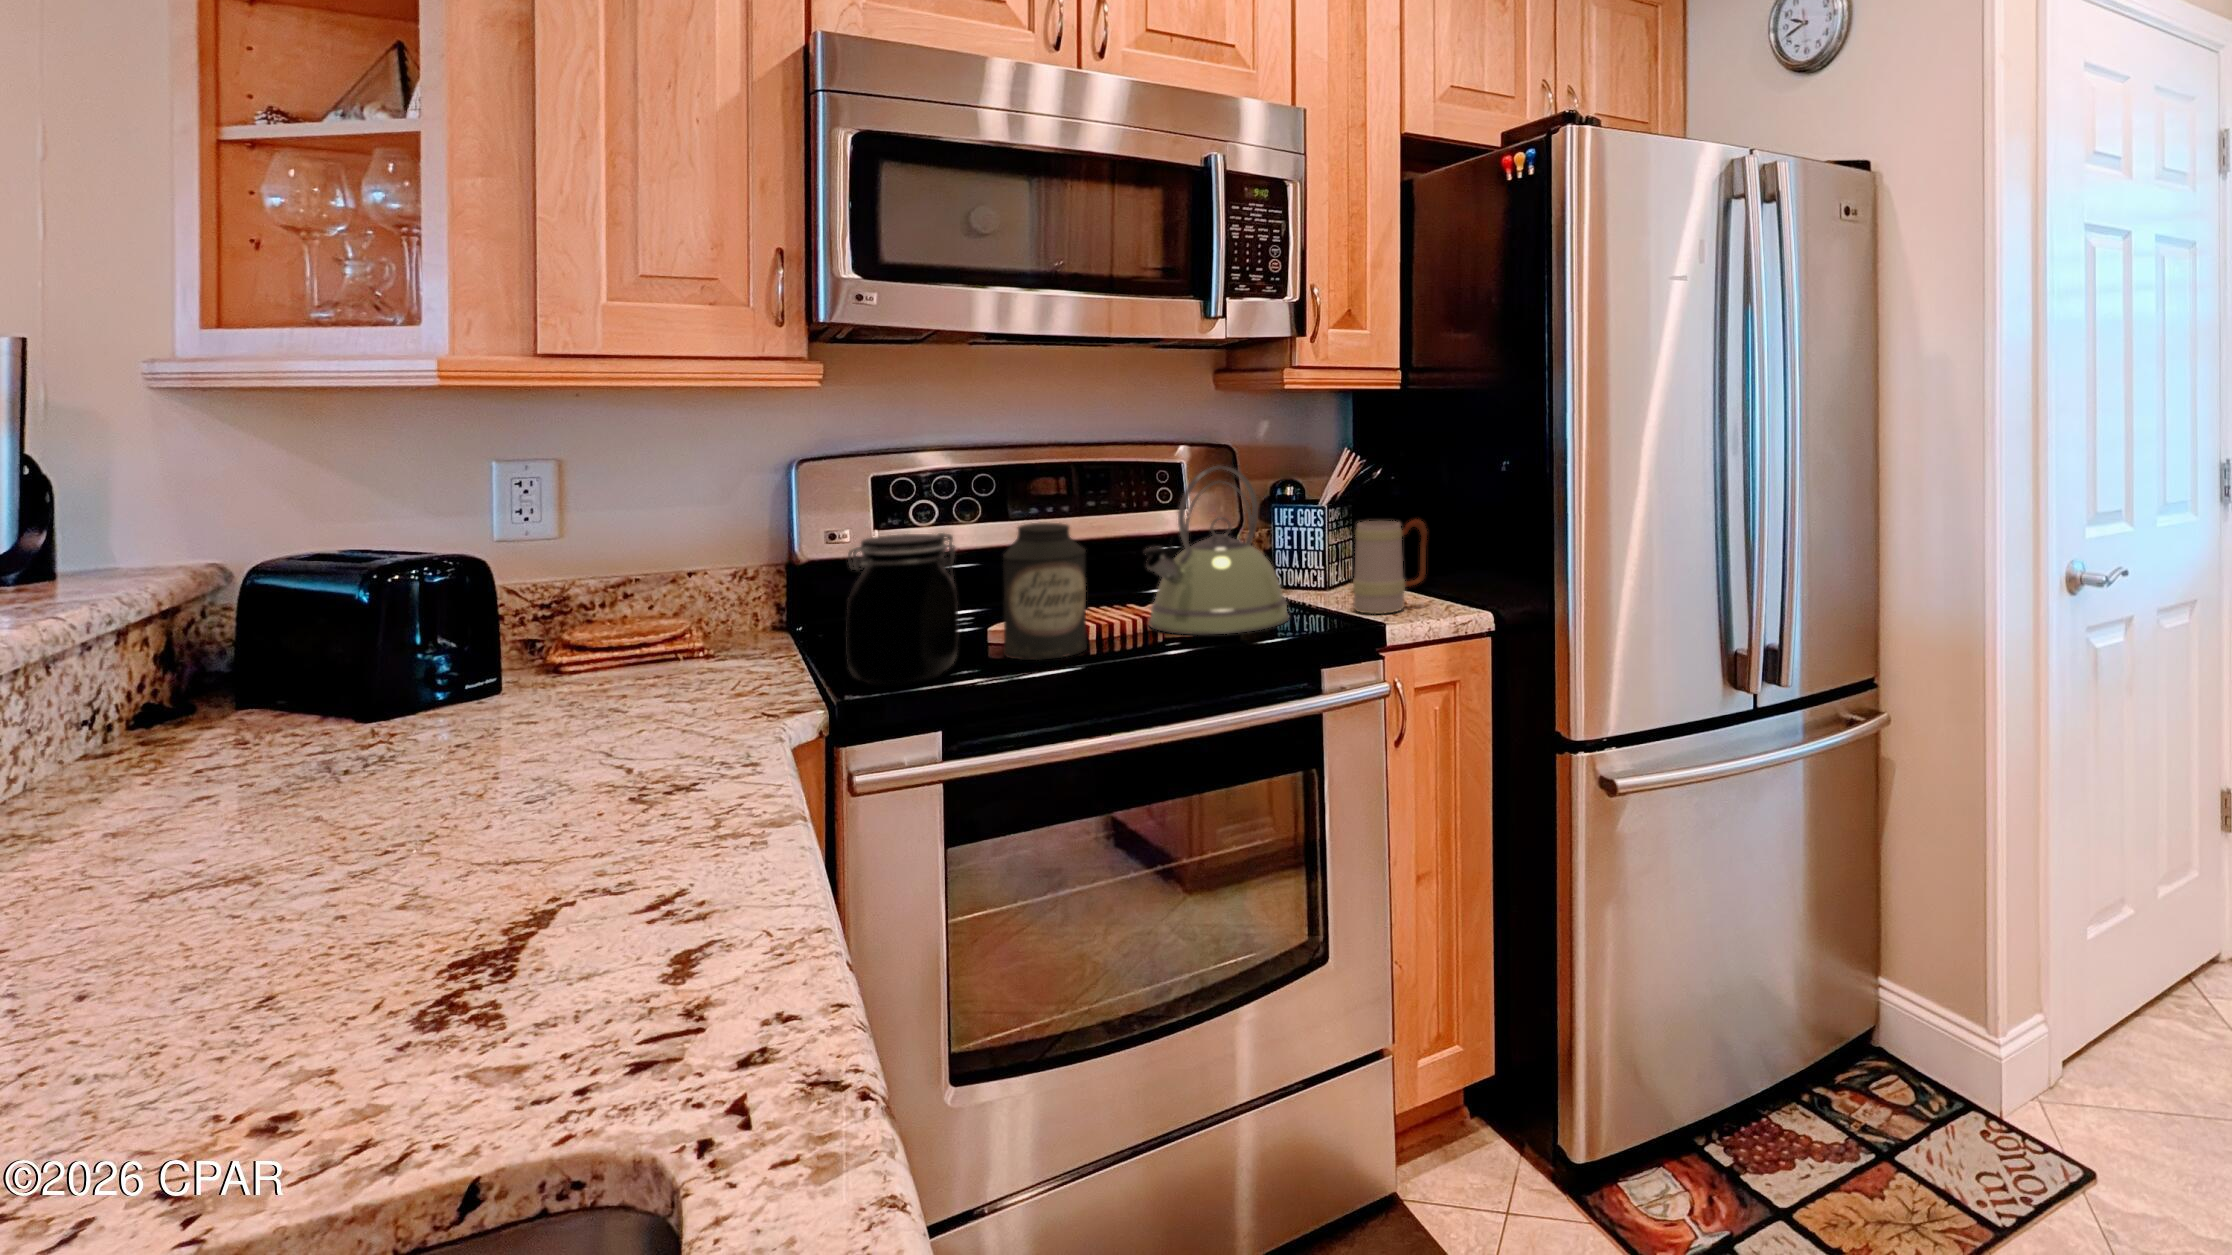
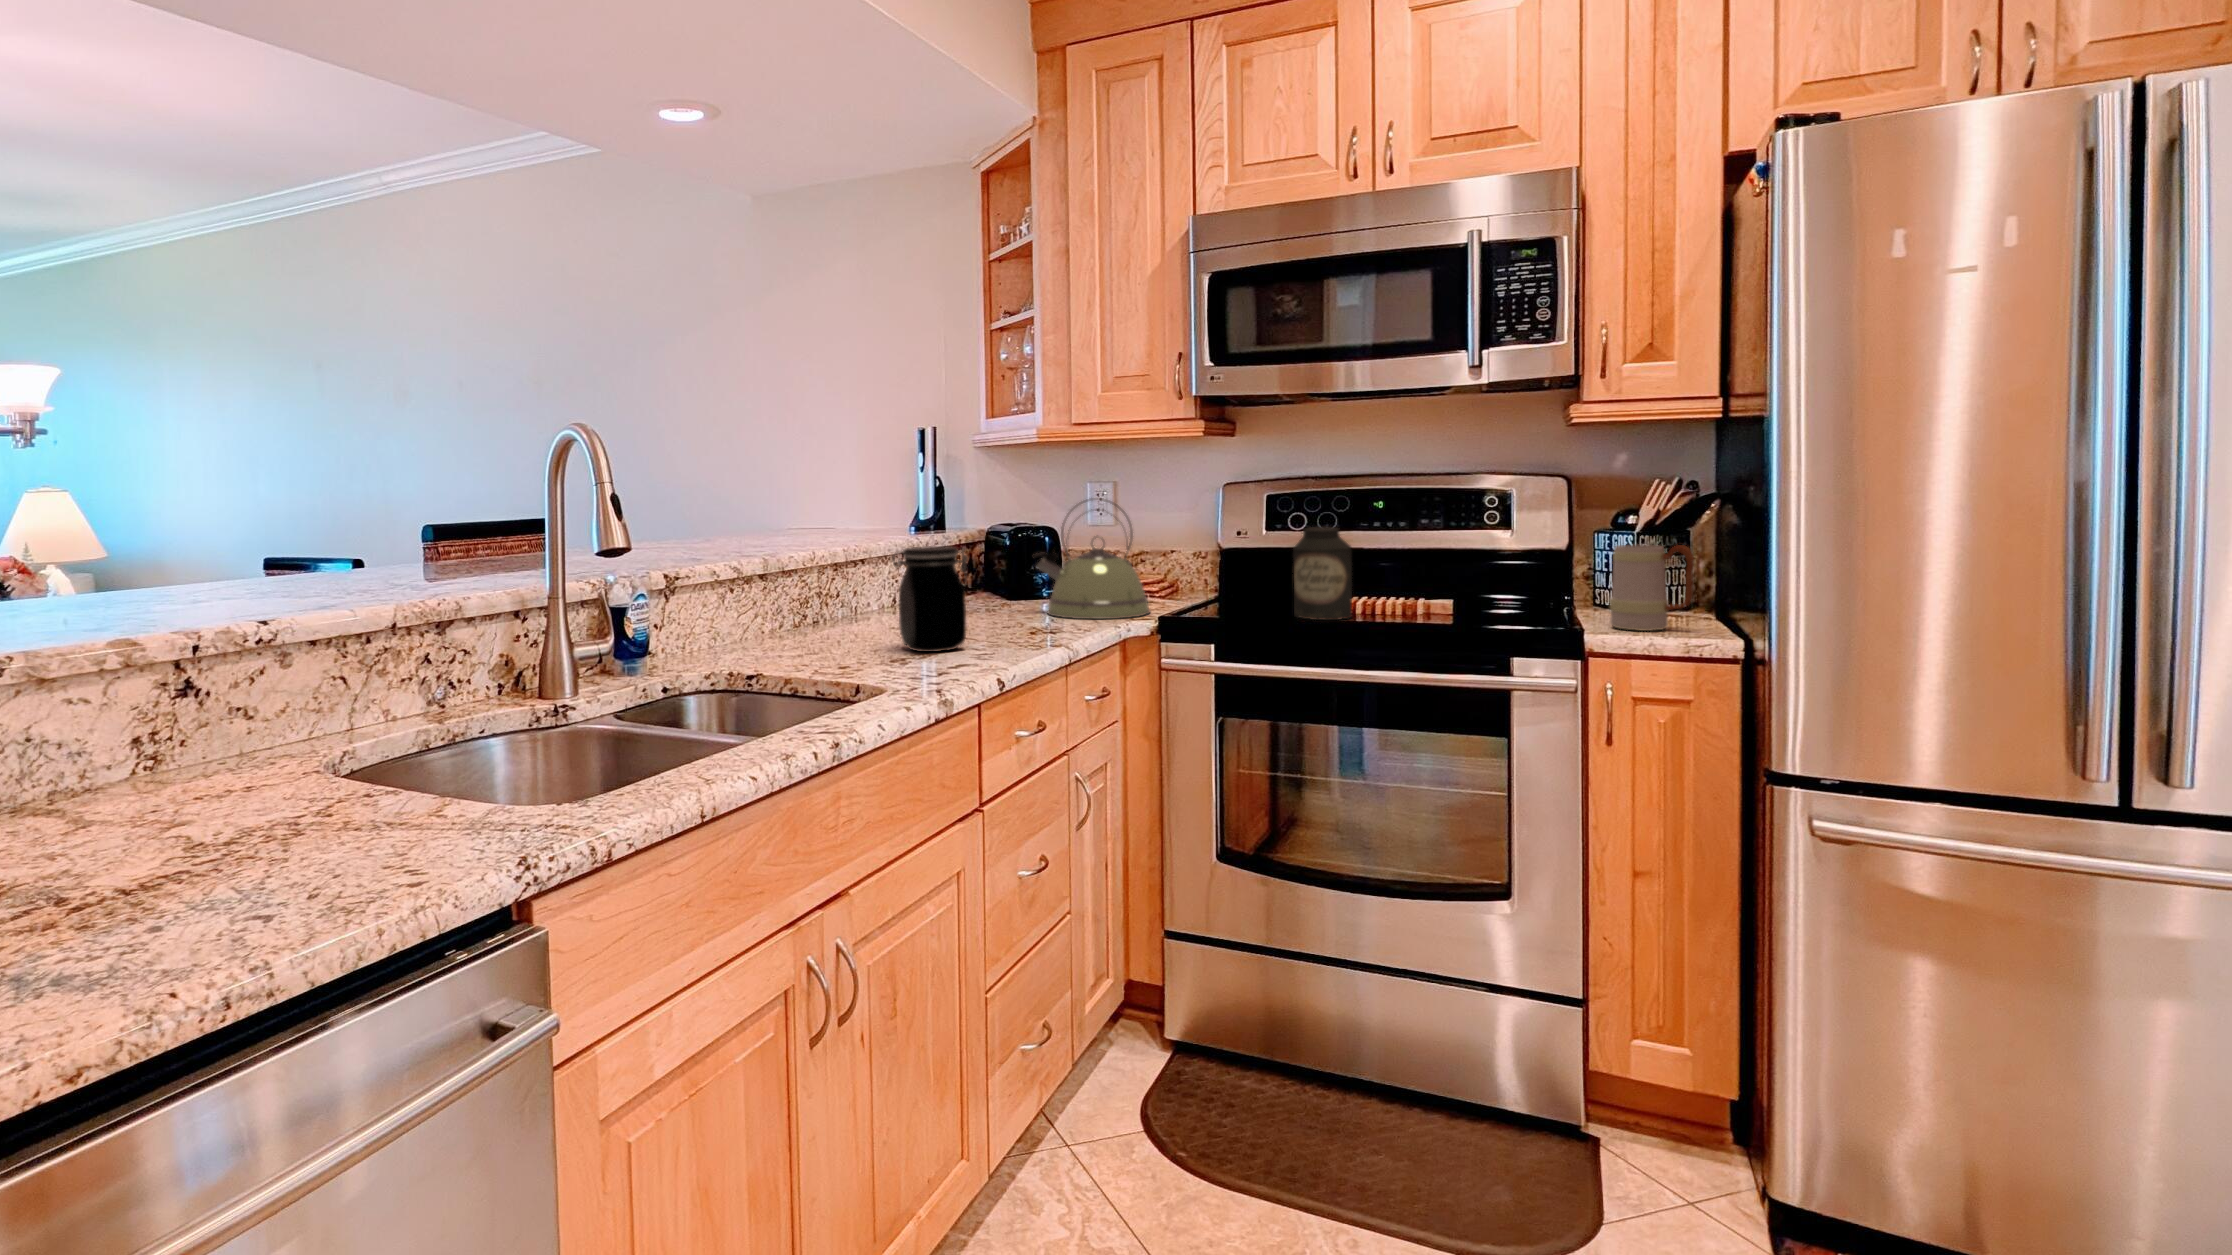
kettle: present [1144,466,1289,634] -> present [1033,498,1150,619]
jar: present [846,533,958,686] -> present [892,546,968,652]

